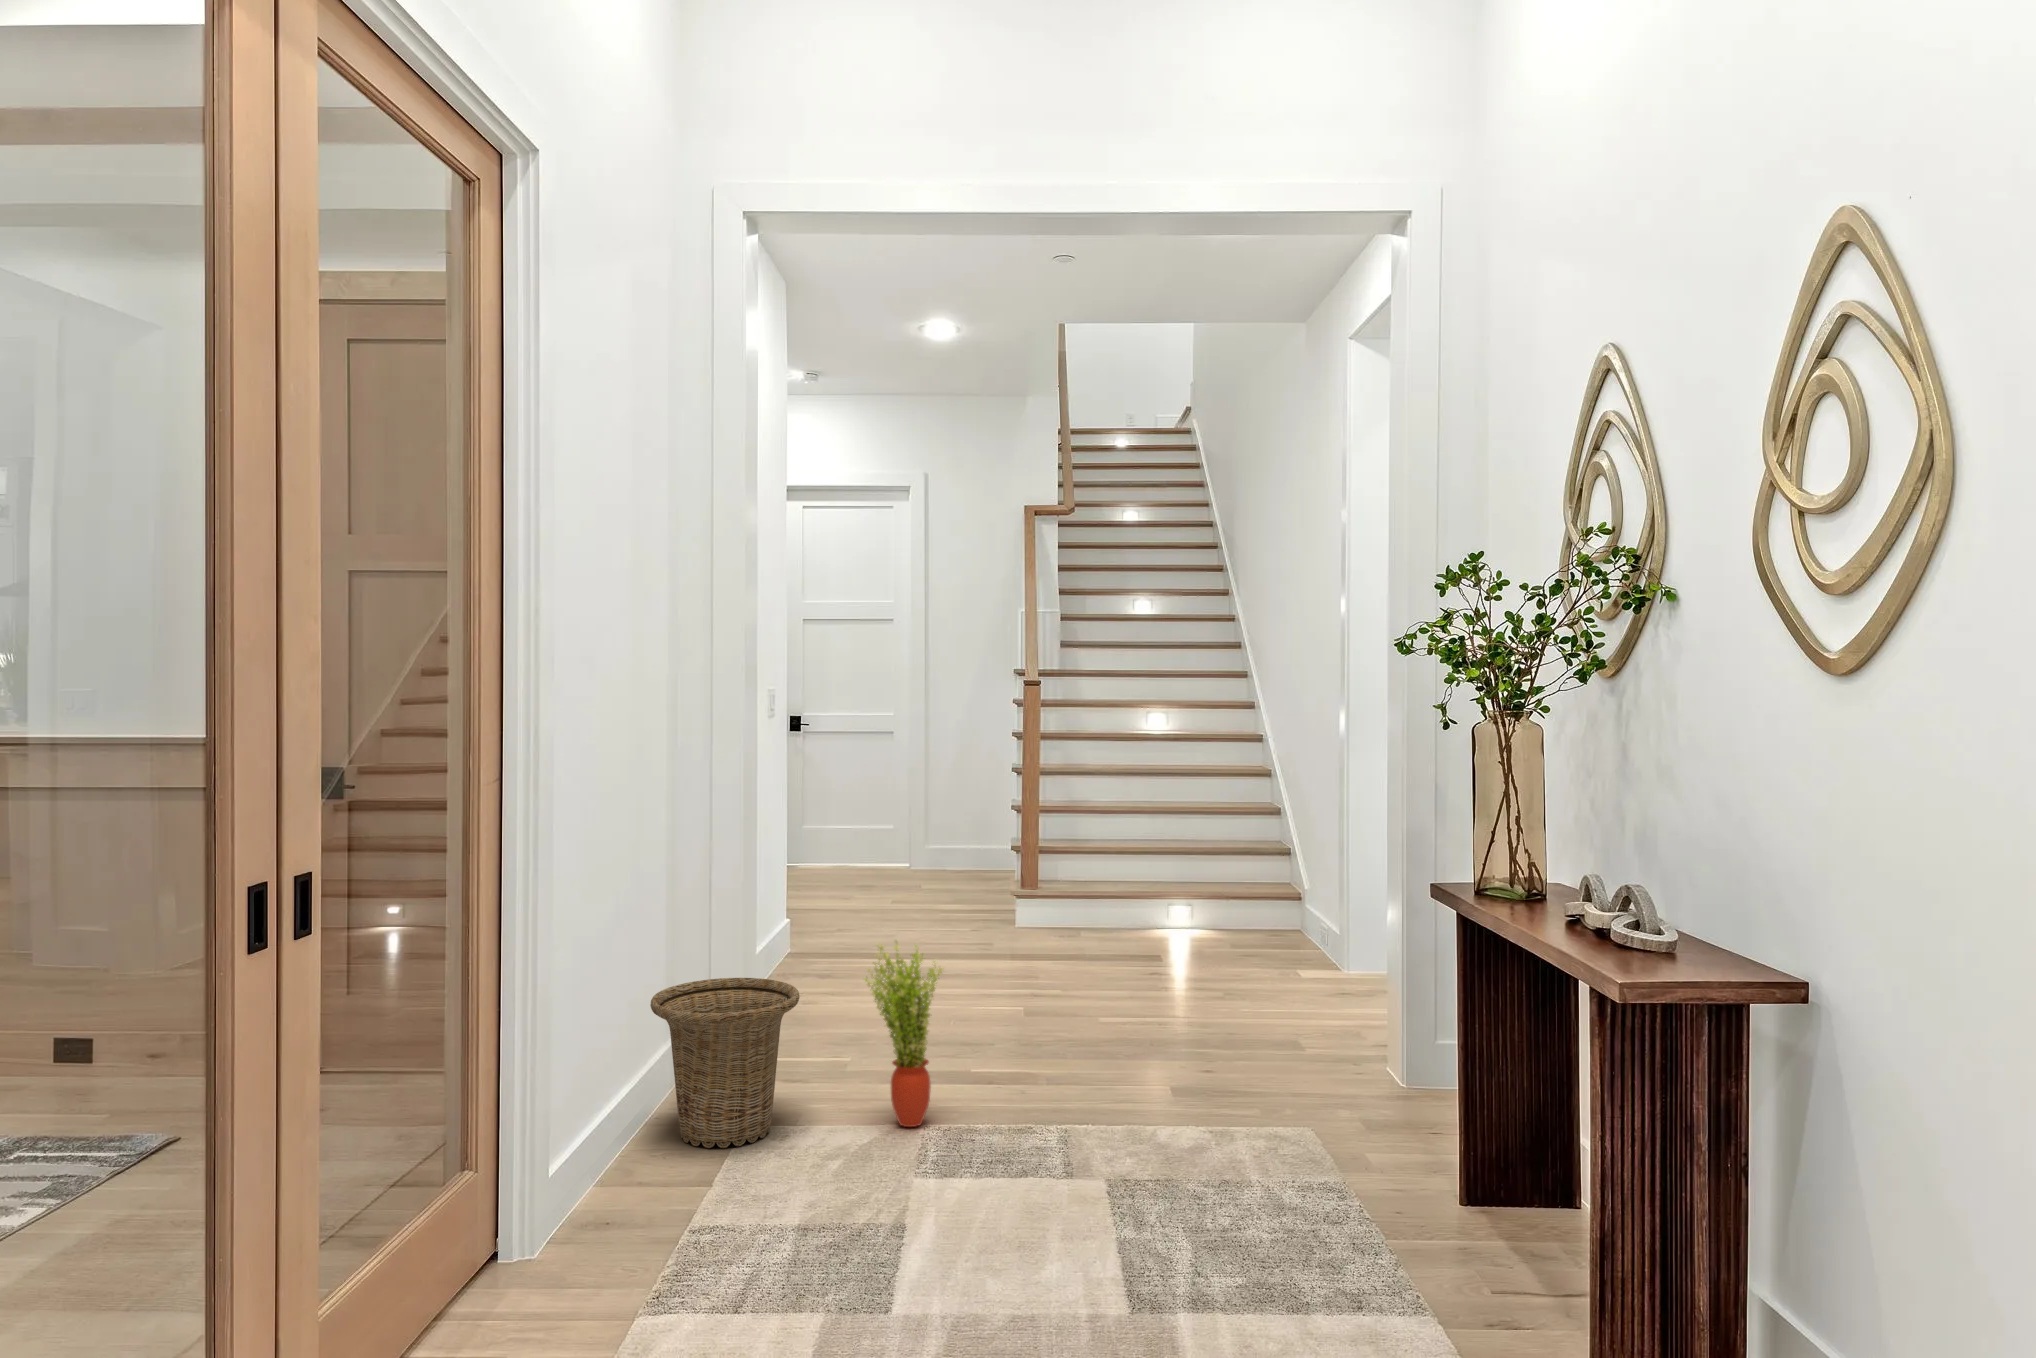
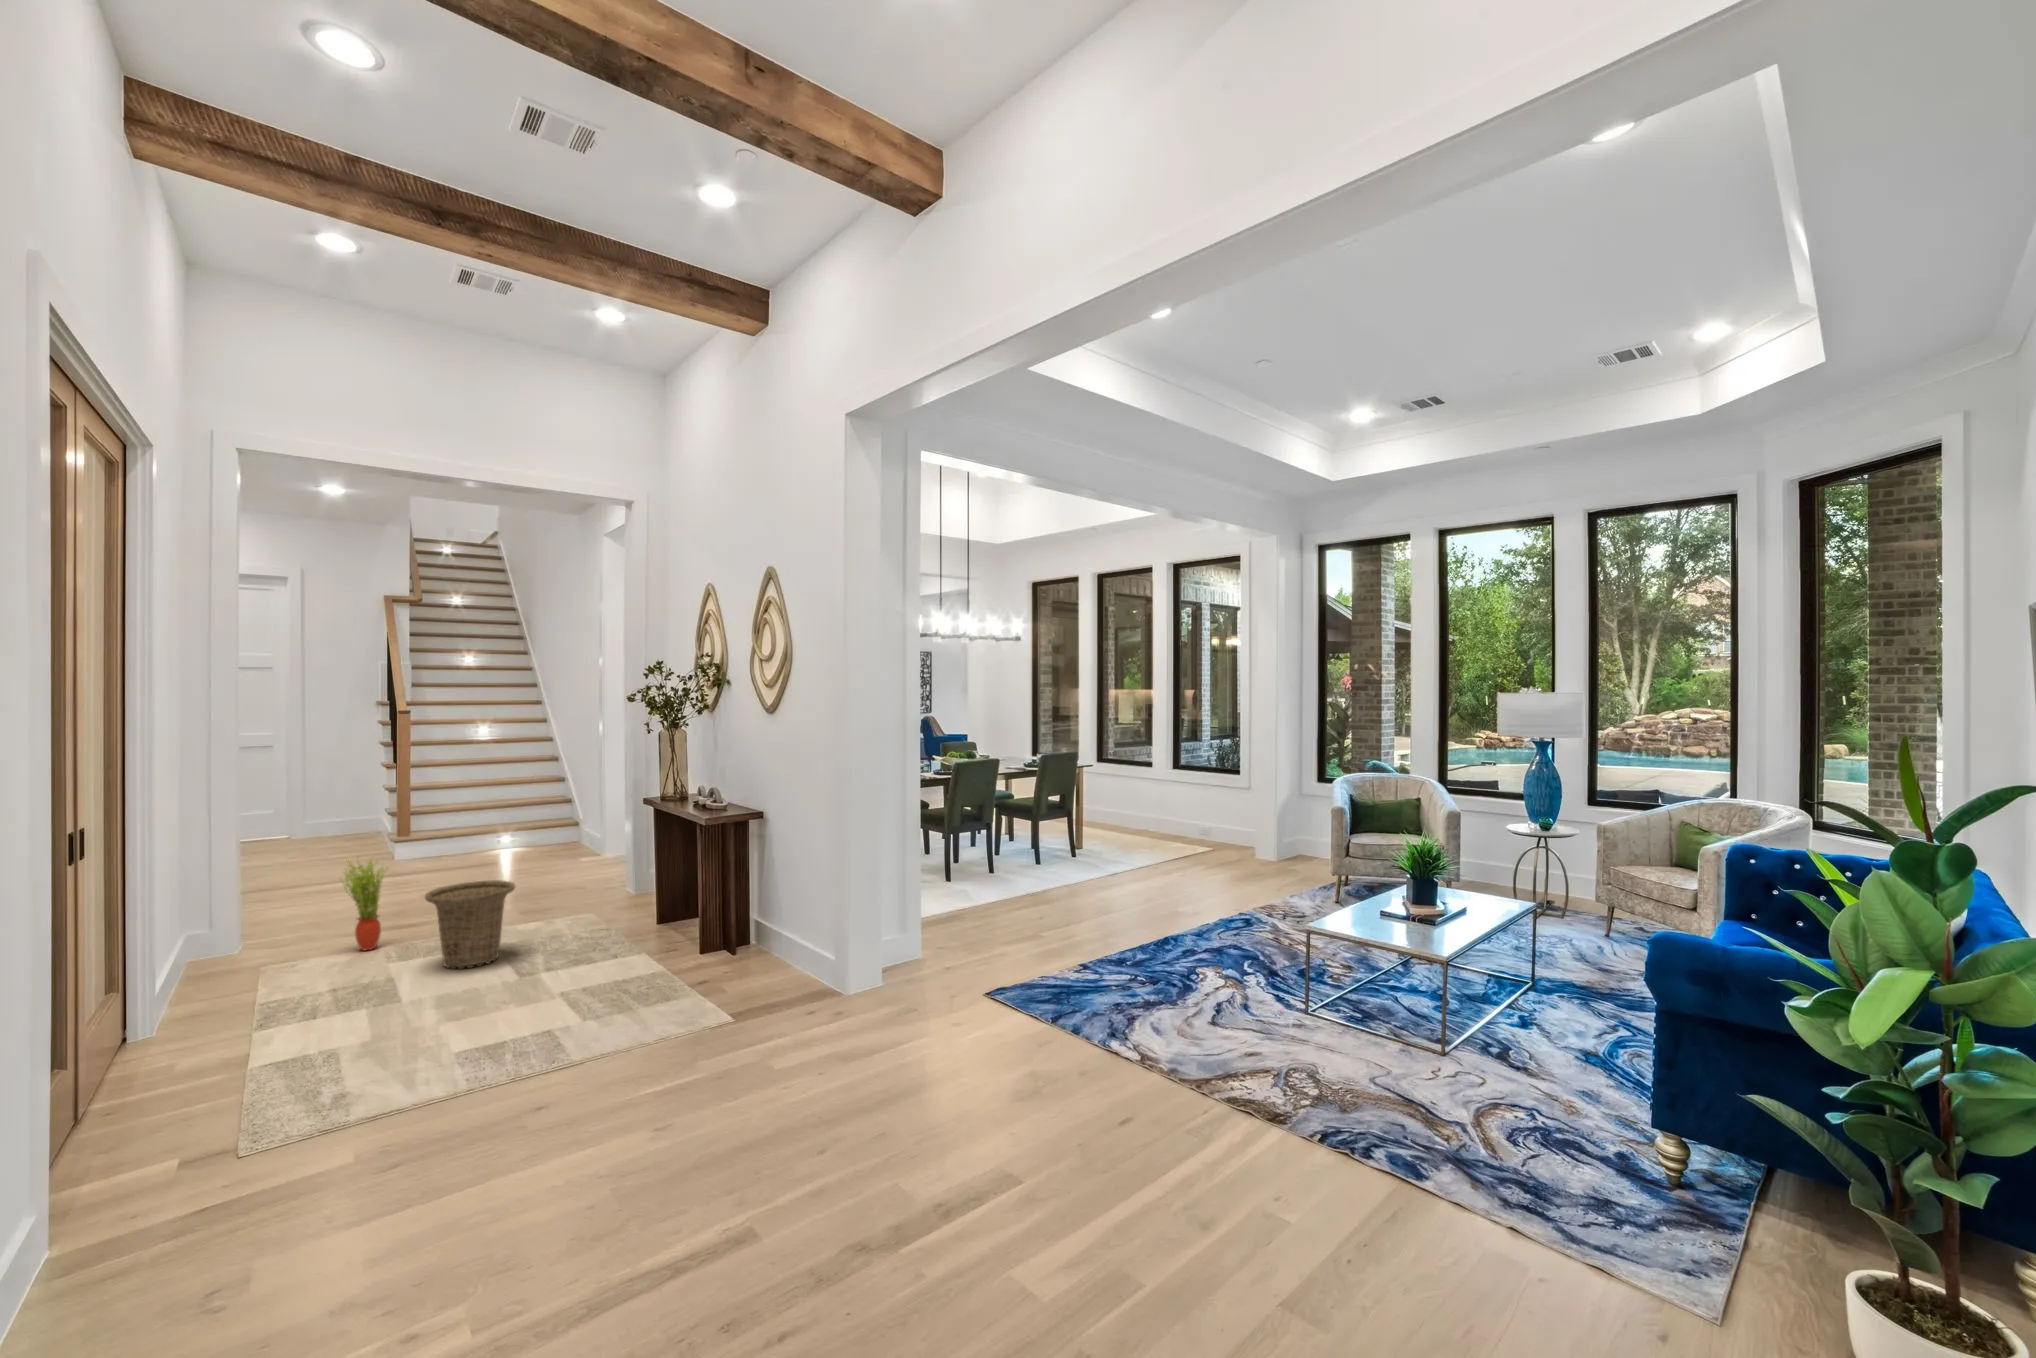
basket: present [650,978,800,1148] -> present [425,880,515,969]

